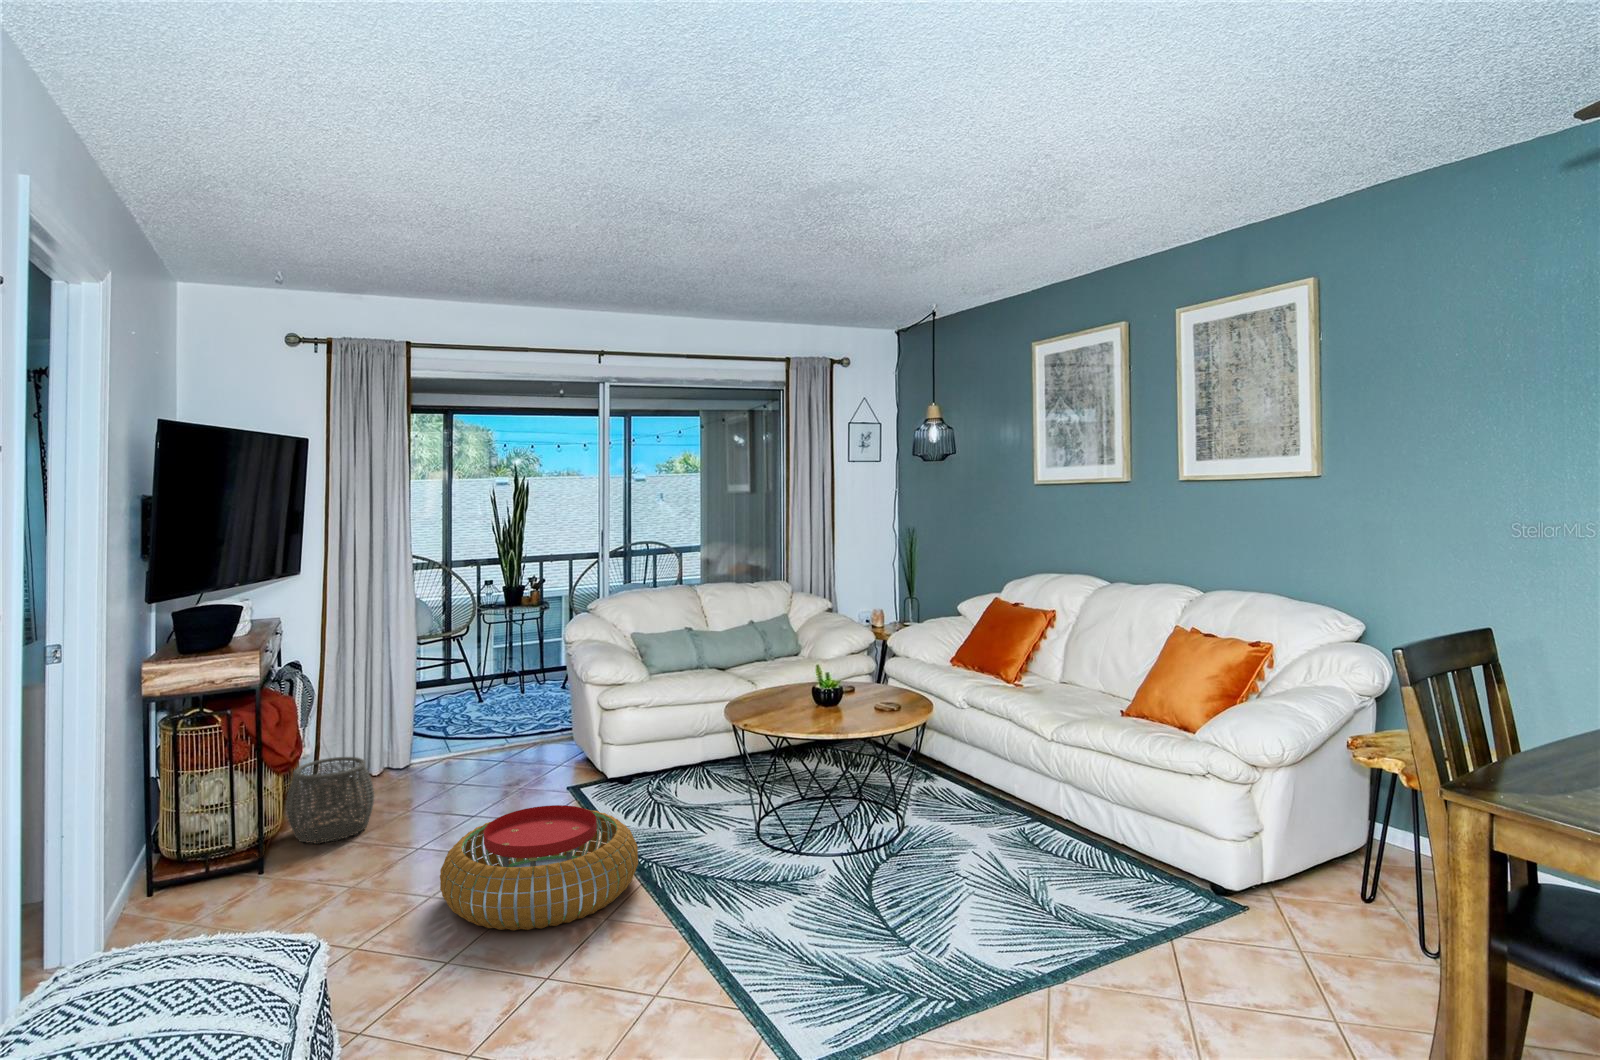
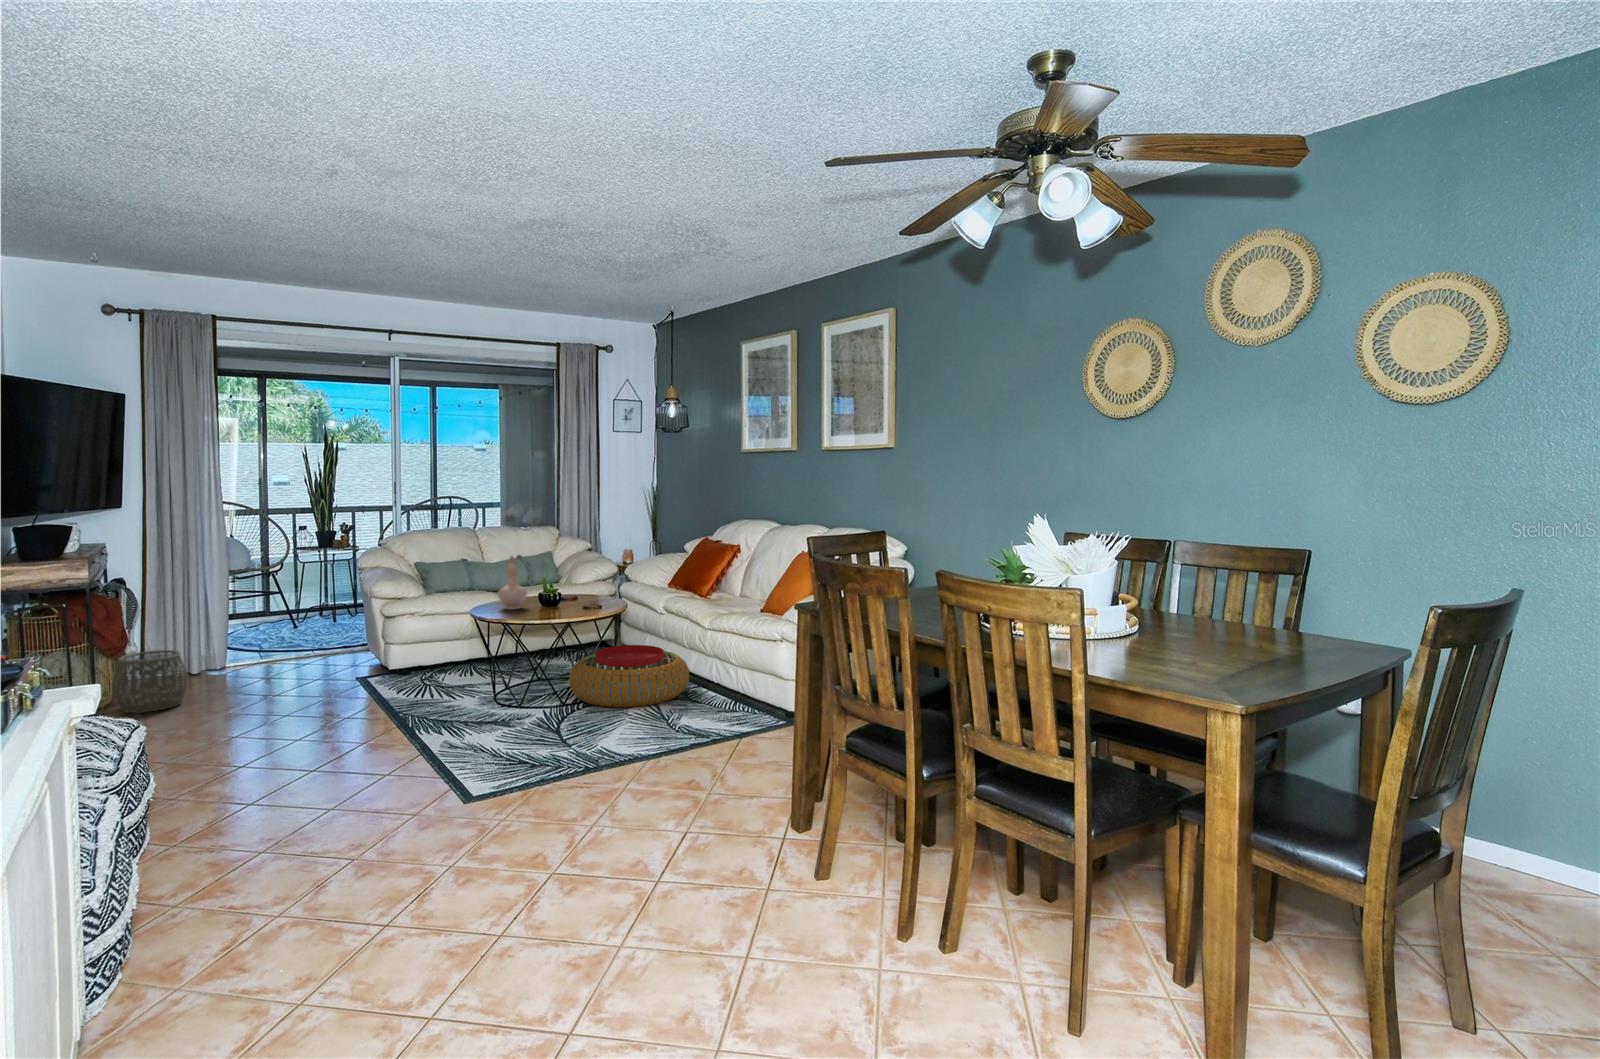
vase: none [757,636,793,710] -> present [499,556,527,609]
pouf: present [440,805,638,931] -> present [569,645,689,707]

